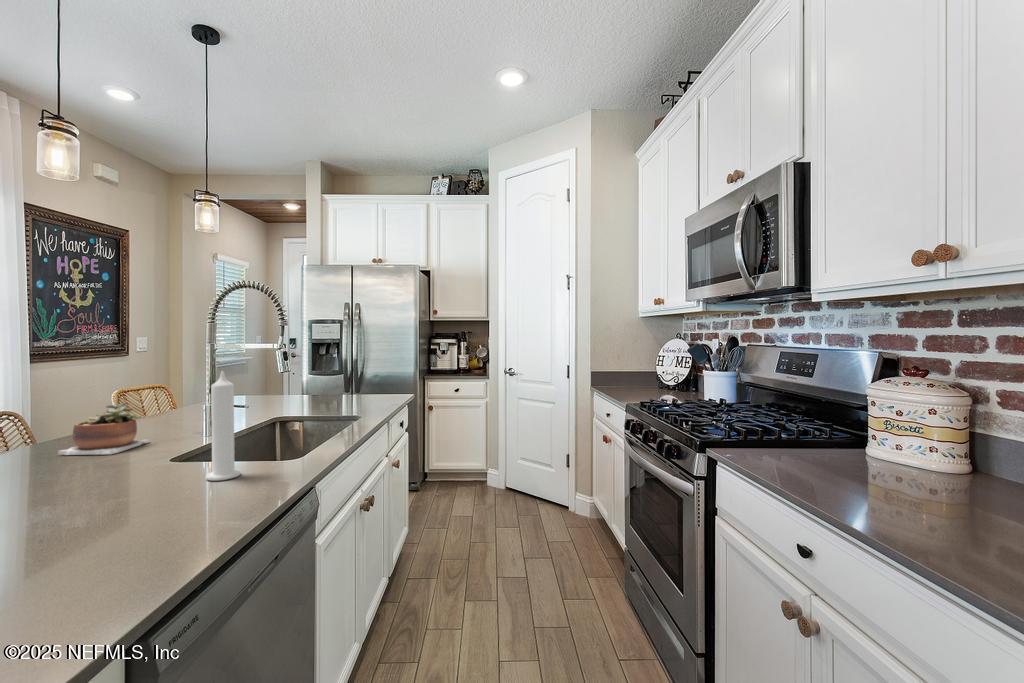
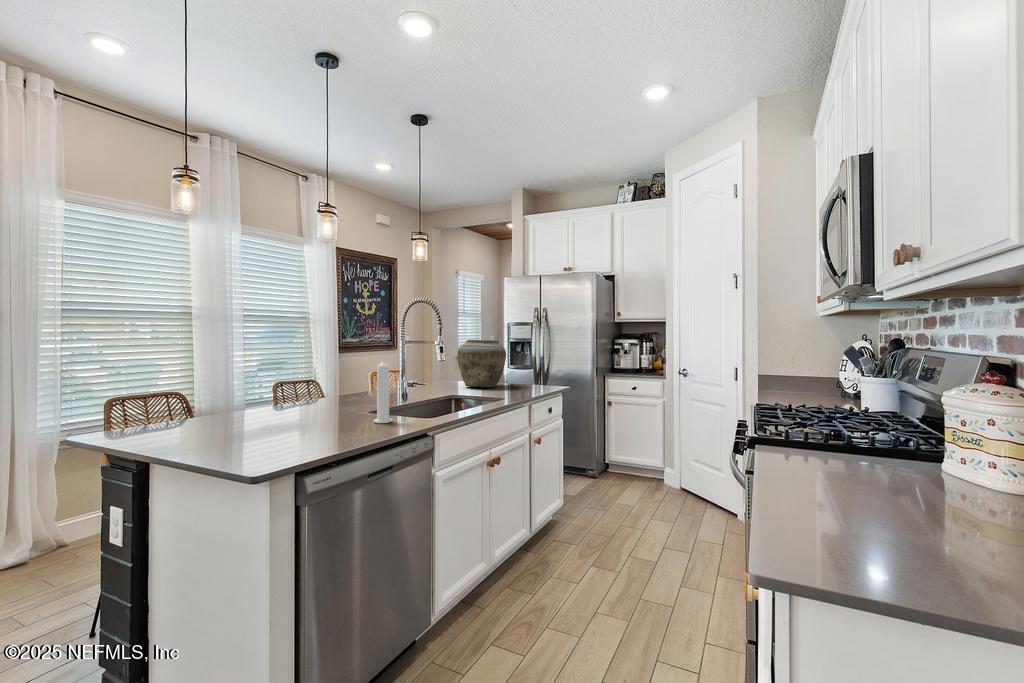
vase: none [273,341,342,403] -> present [457,340,506,387]
succulent plant: present [58,402,150,455] -> none [324,376,369,406]

